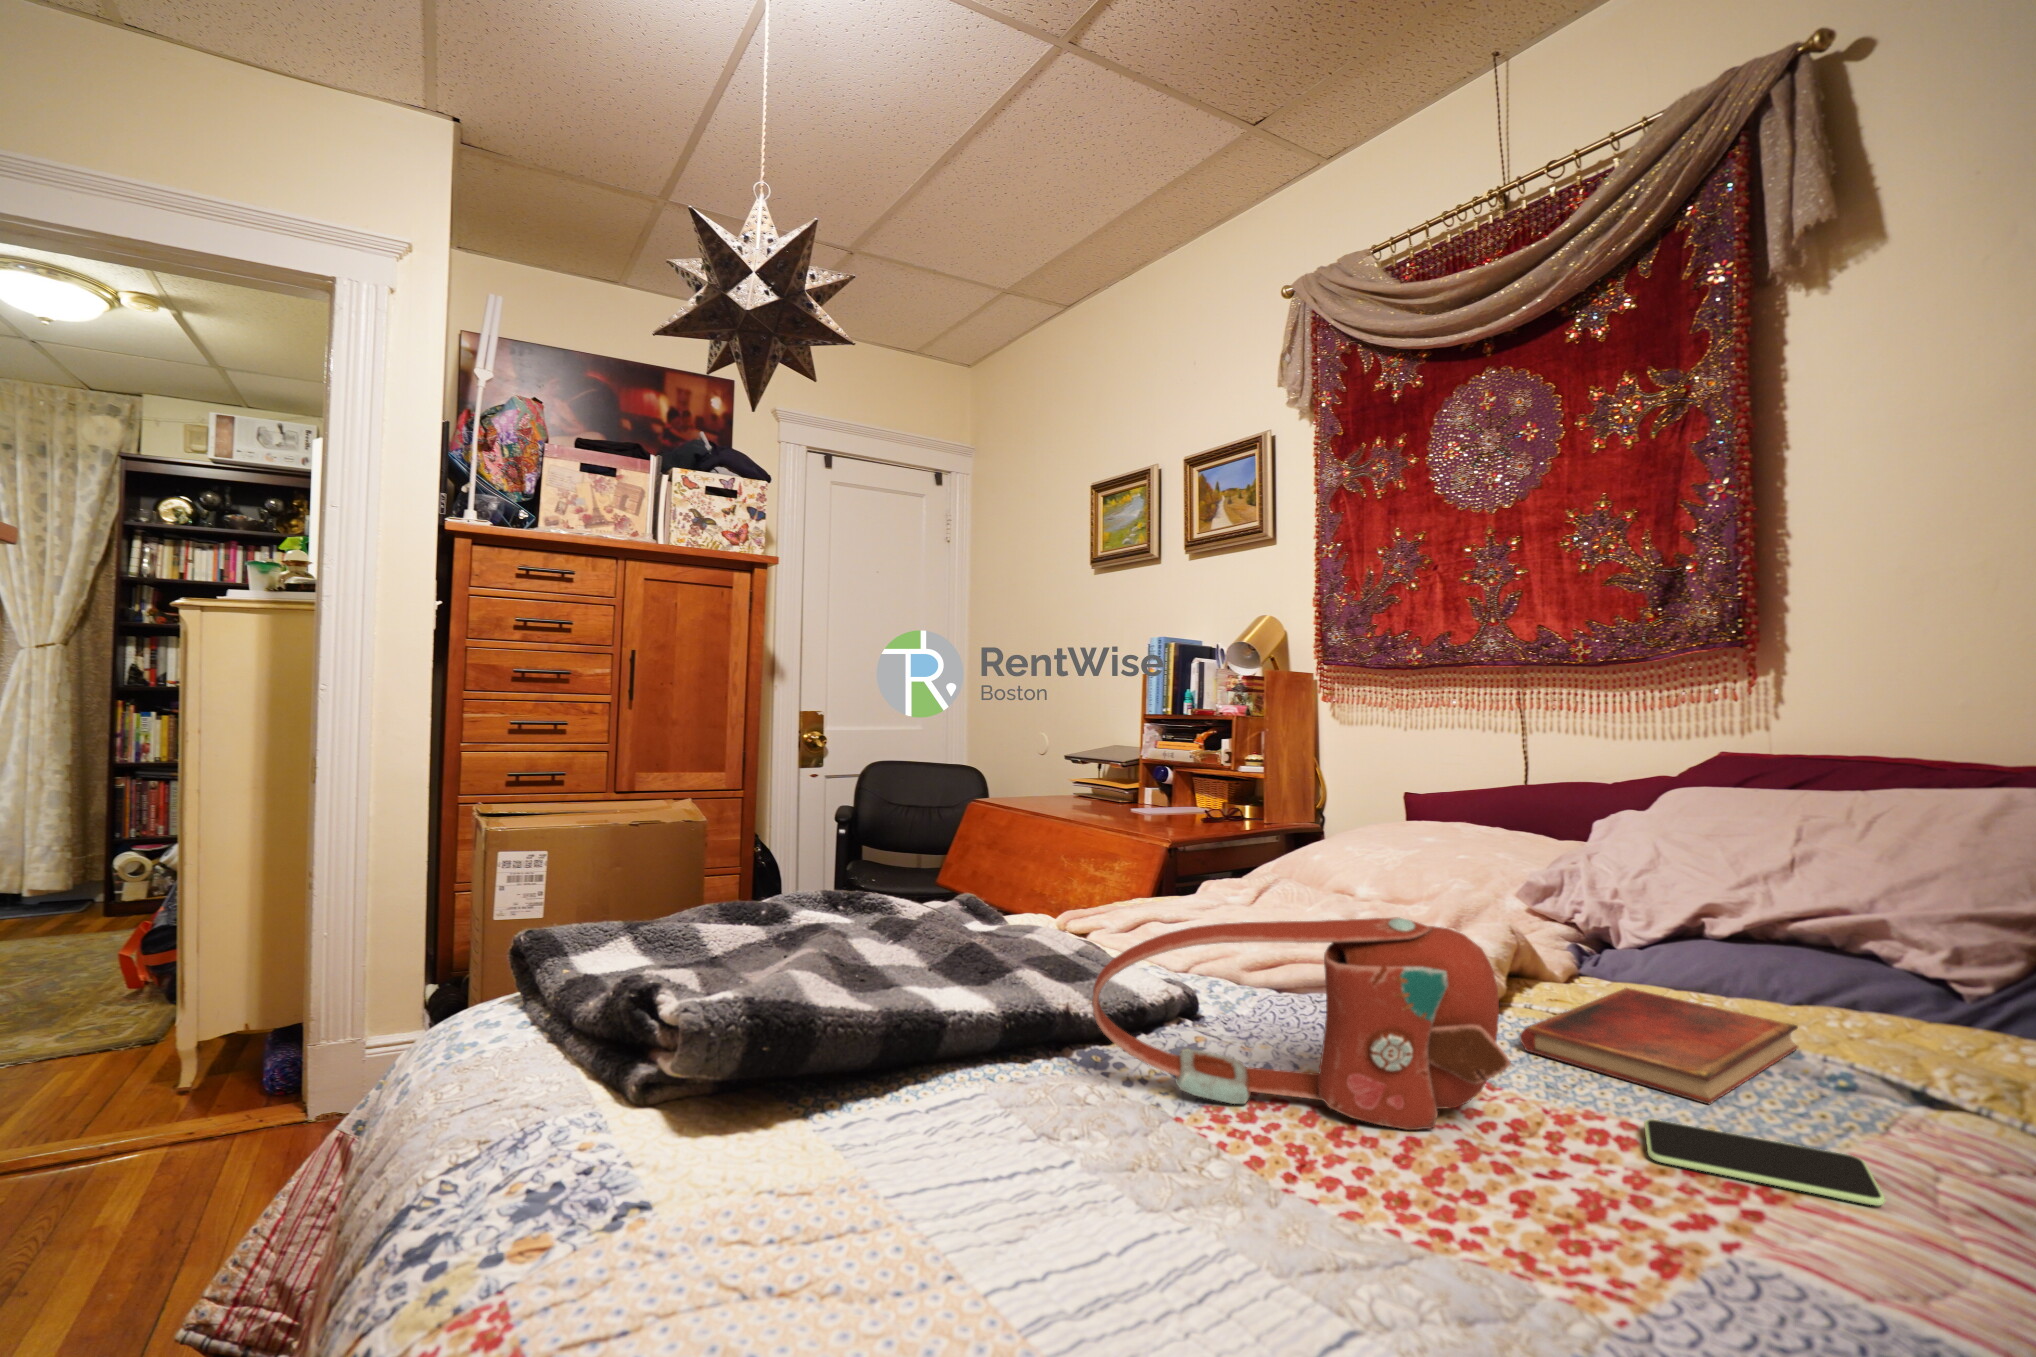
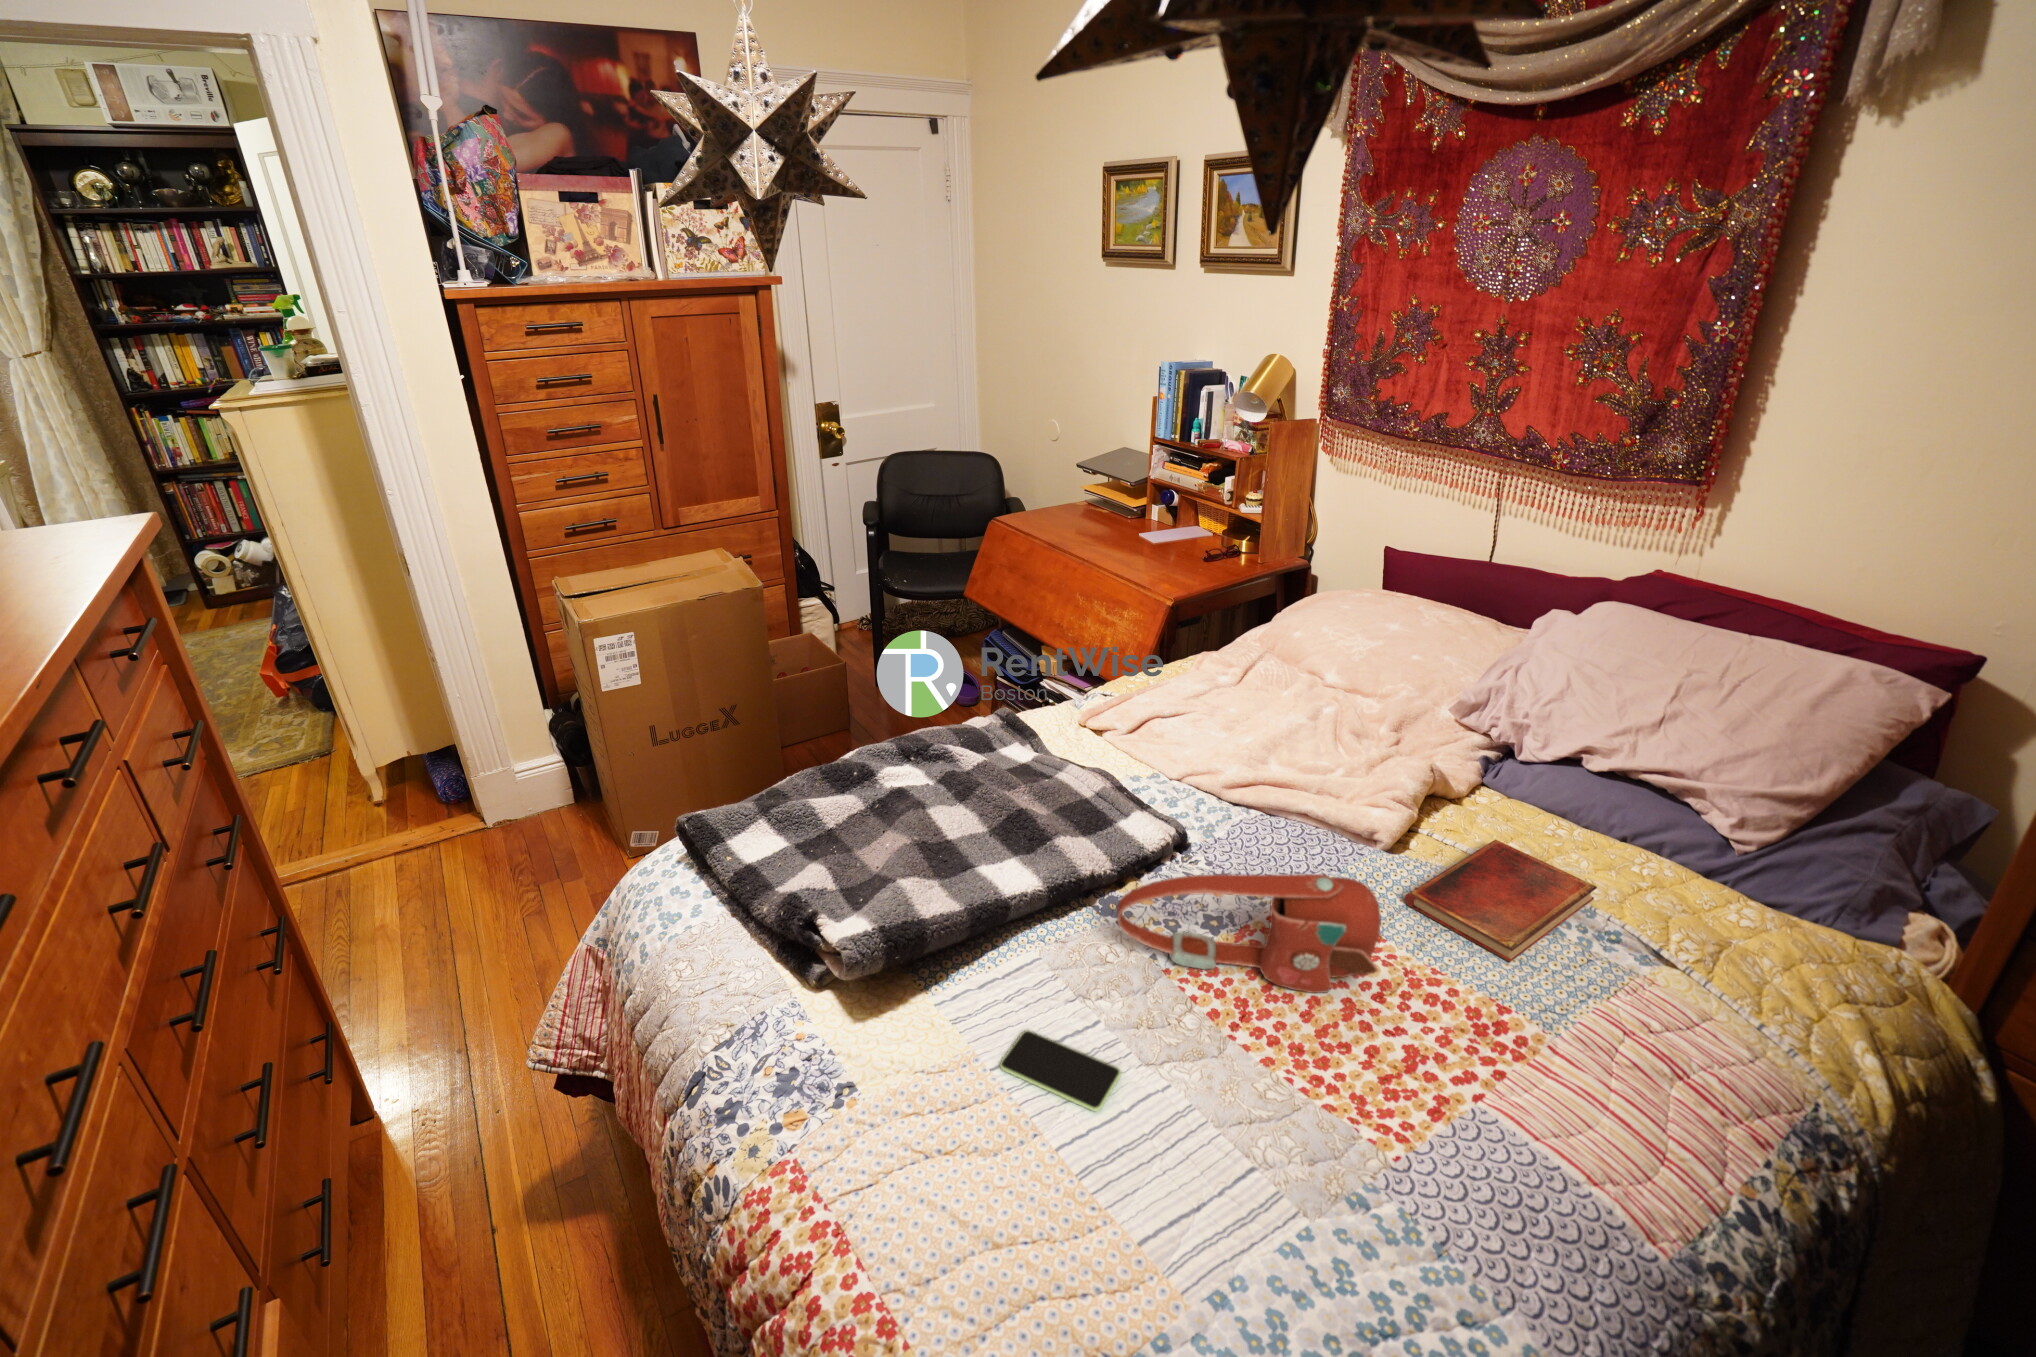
smartphone: present [1644,1119,1885,1206] -> present [1000,1030,1121,1111]

